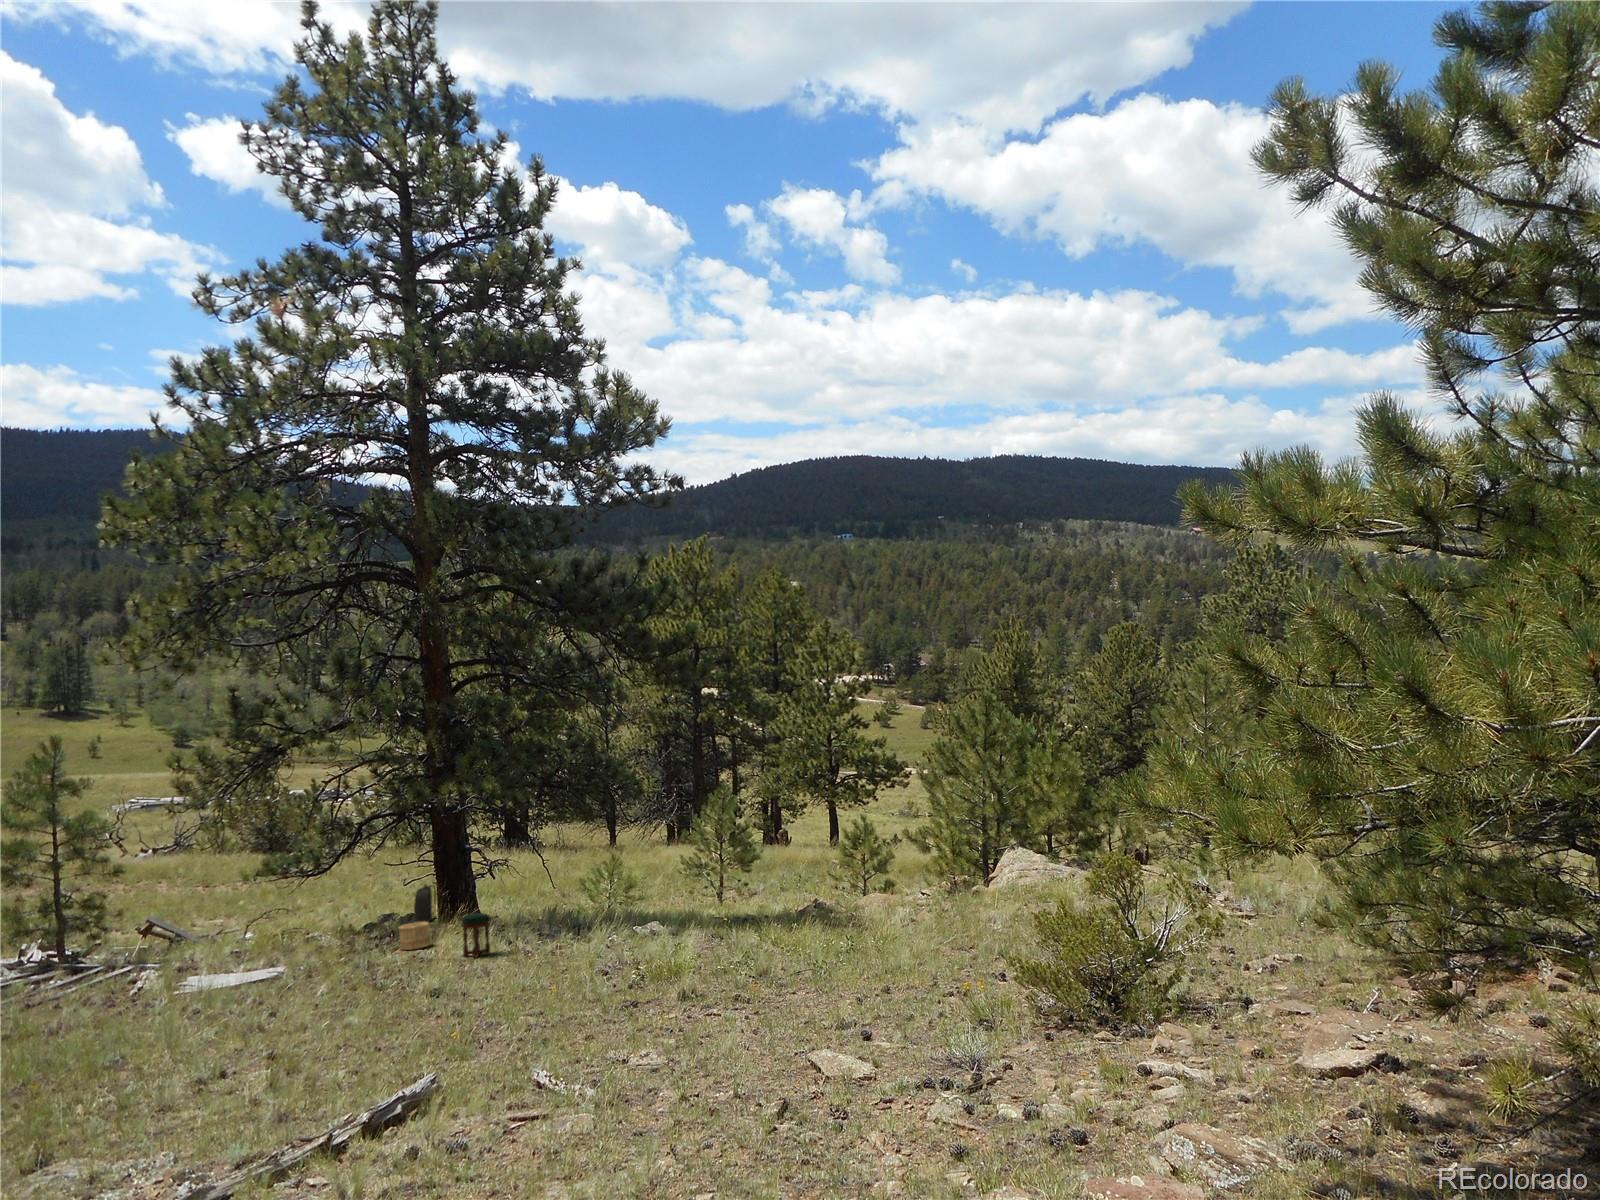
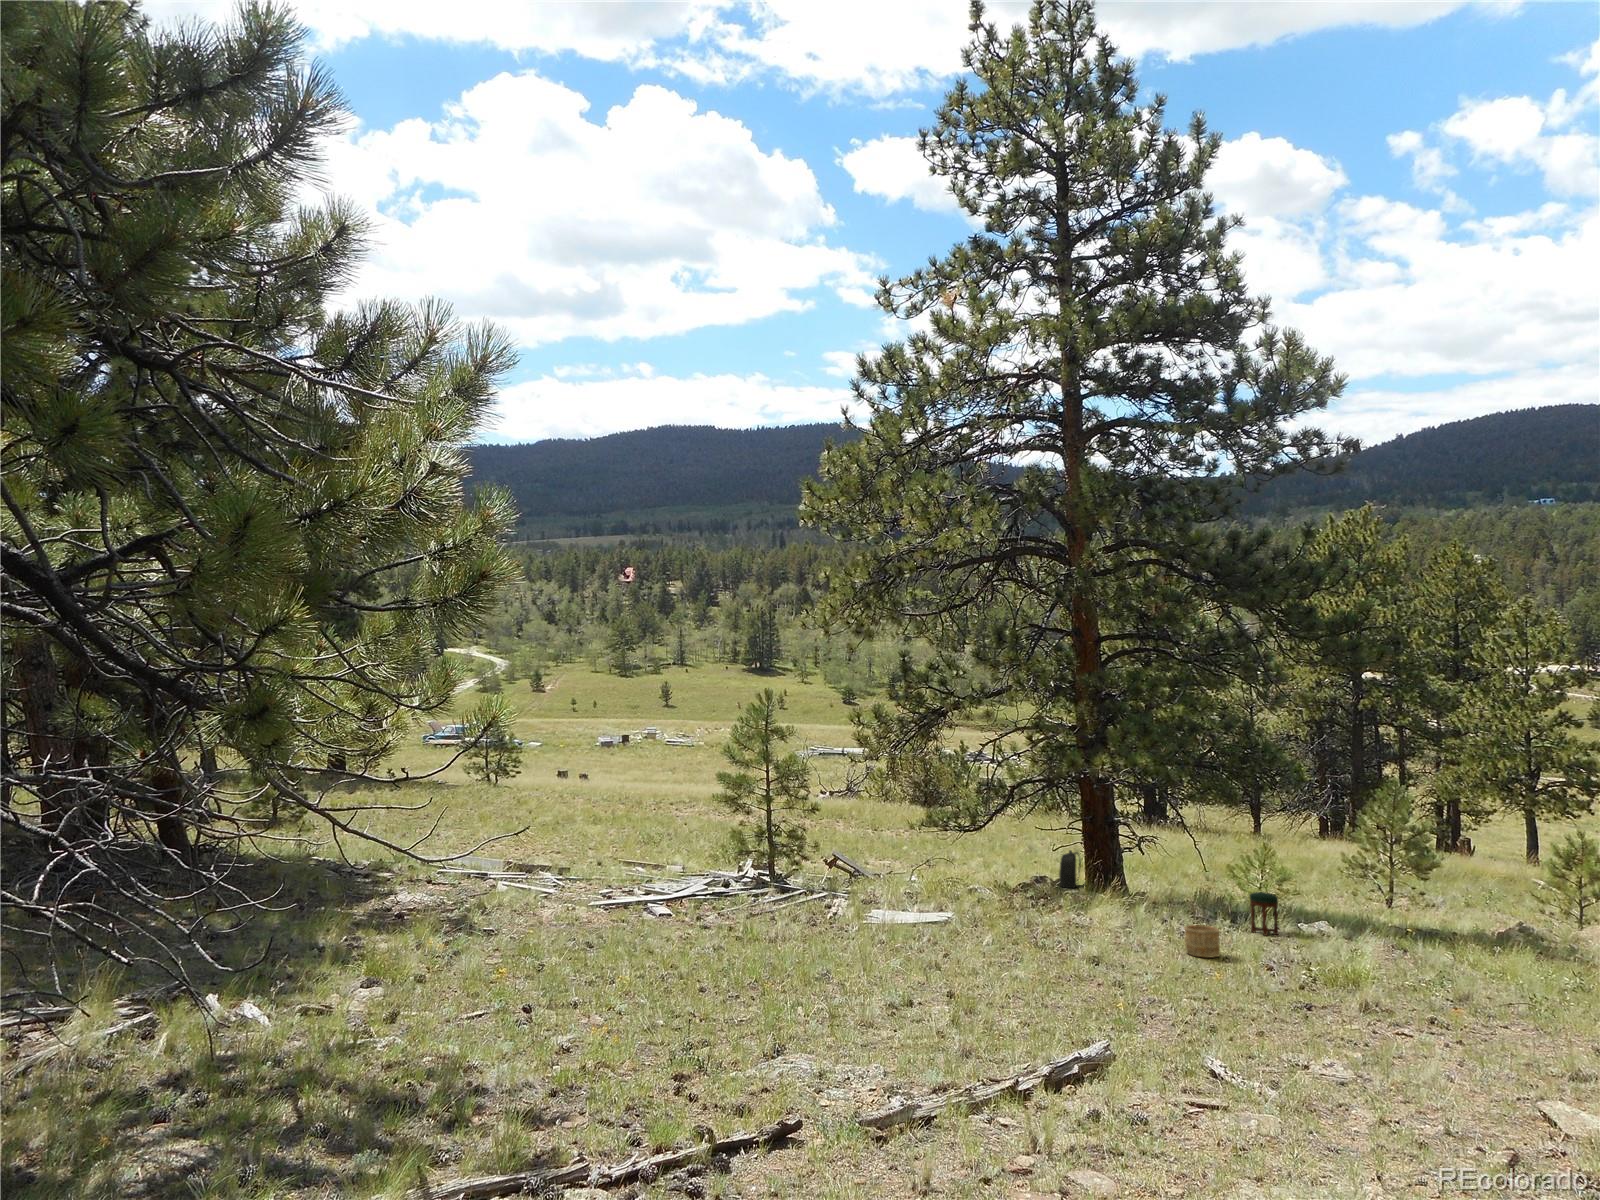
stool: present [462,913,490,958] -> present [1250,892,1279,936]
wooden bucket: present [399,922,429,950] -> present [1184,925,1220,957]

